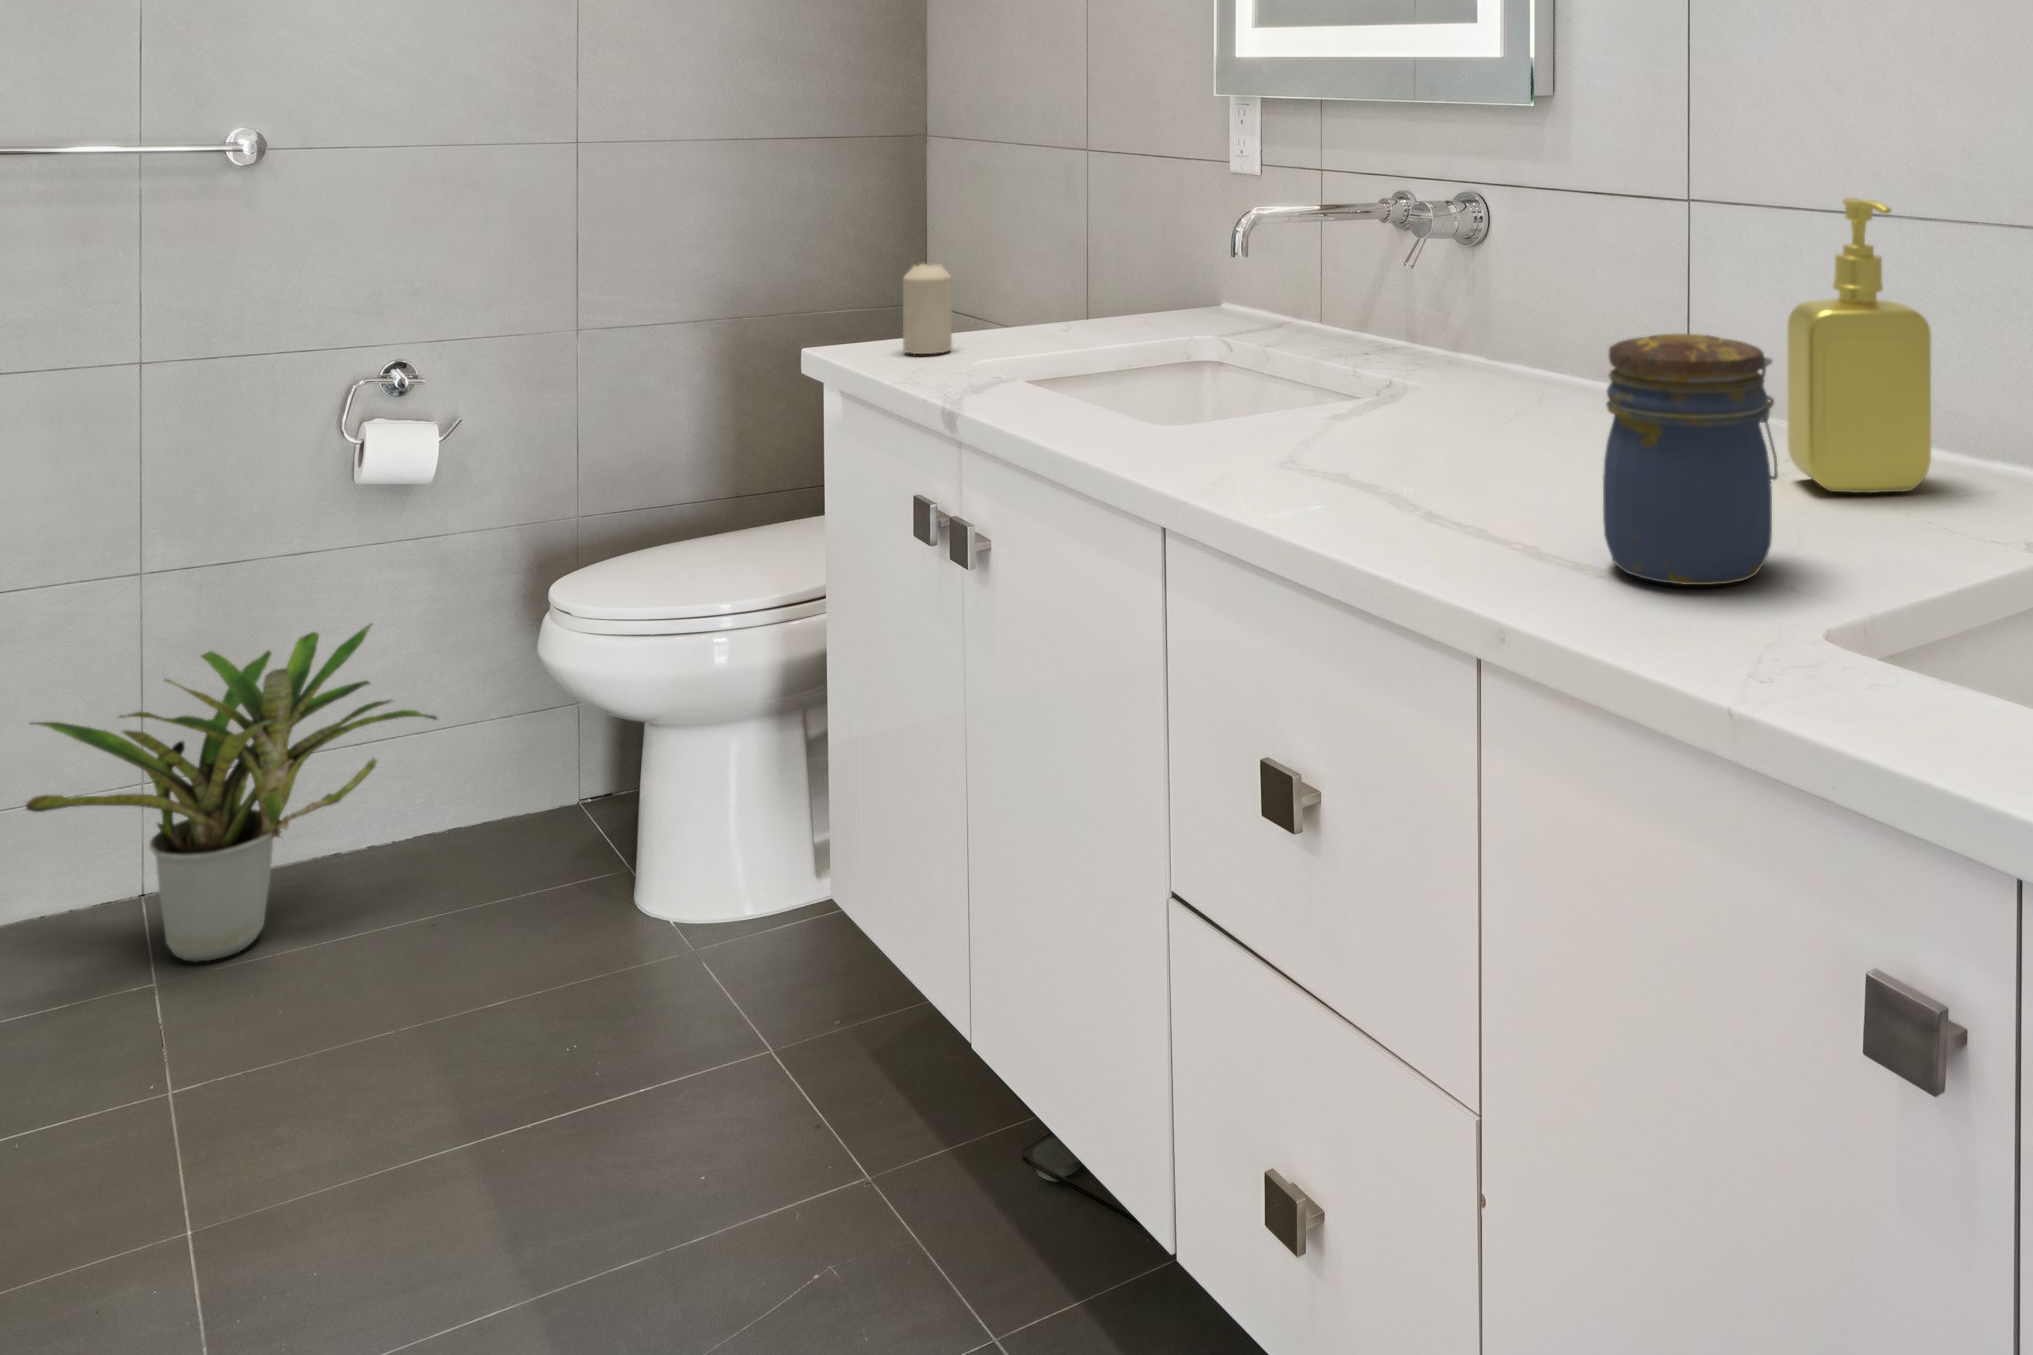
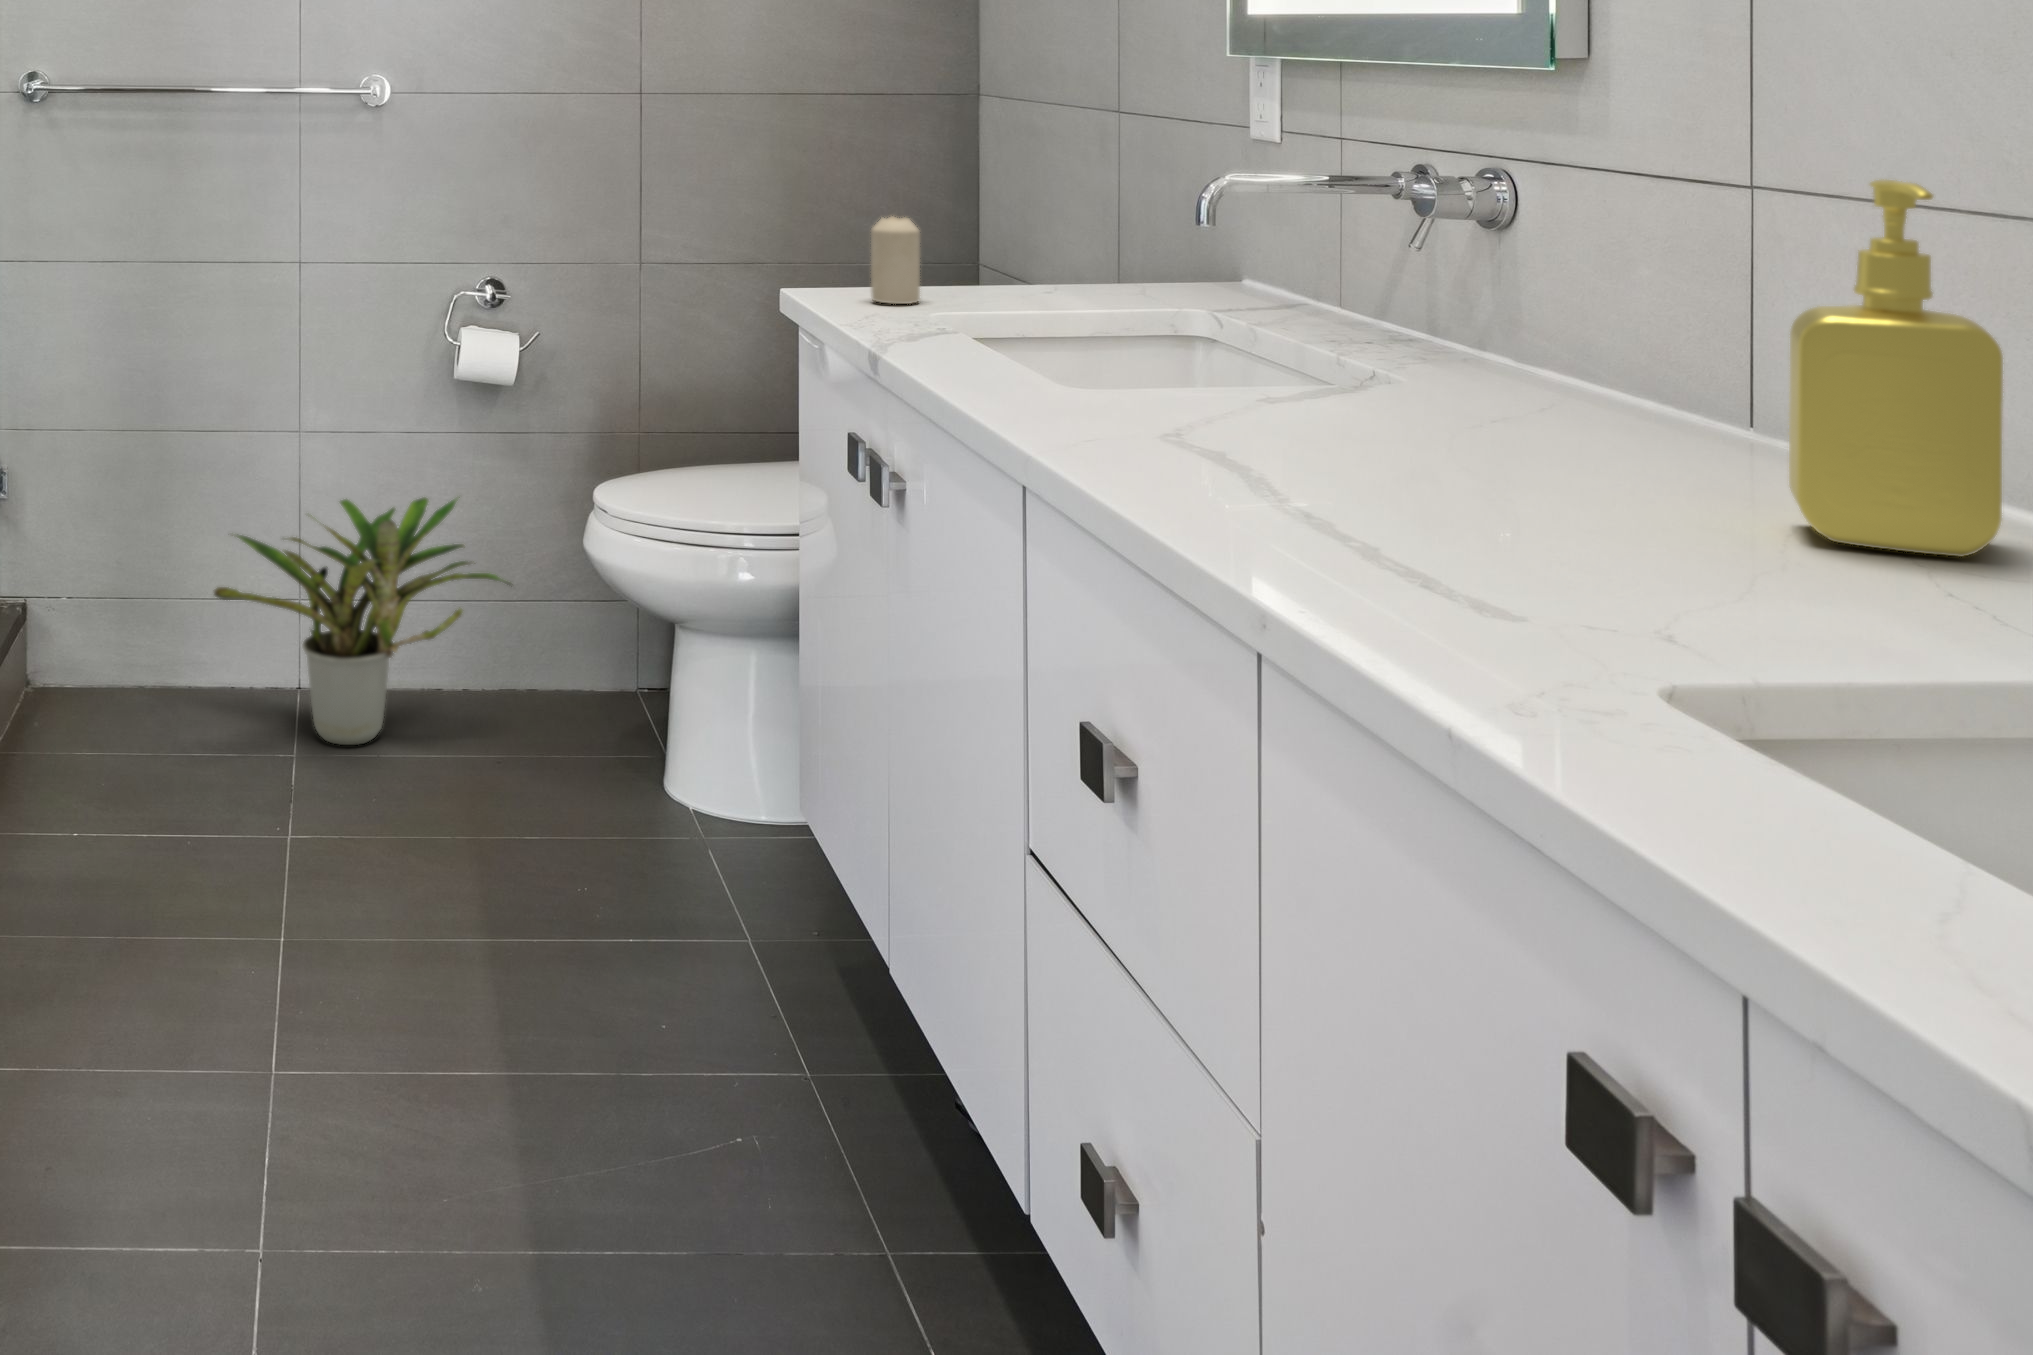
jar: present [1603,334,1778,585] -> none [1424,319,1672,611]

